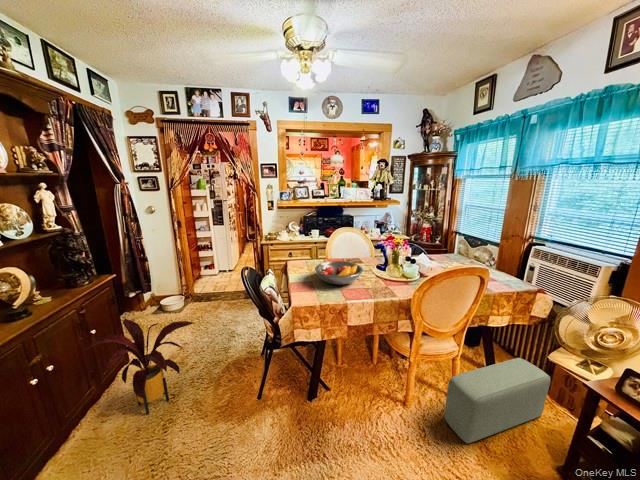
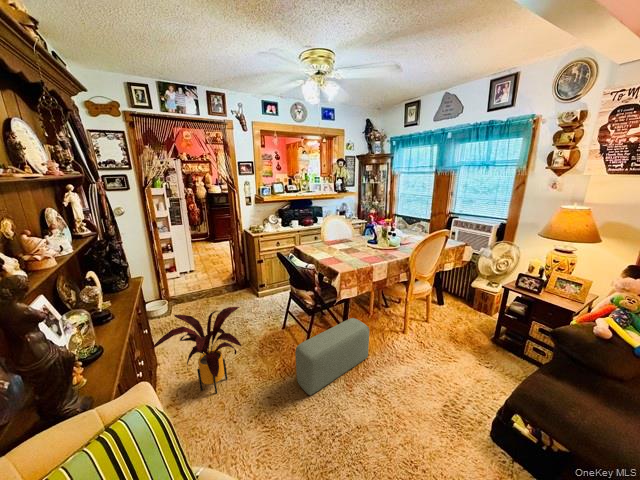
fruit bowl: present [315,261,363,285] -> none [333,240,370,257]
pouf: present [444,358,551,444] -> present [295,318,369,395]

